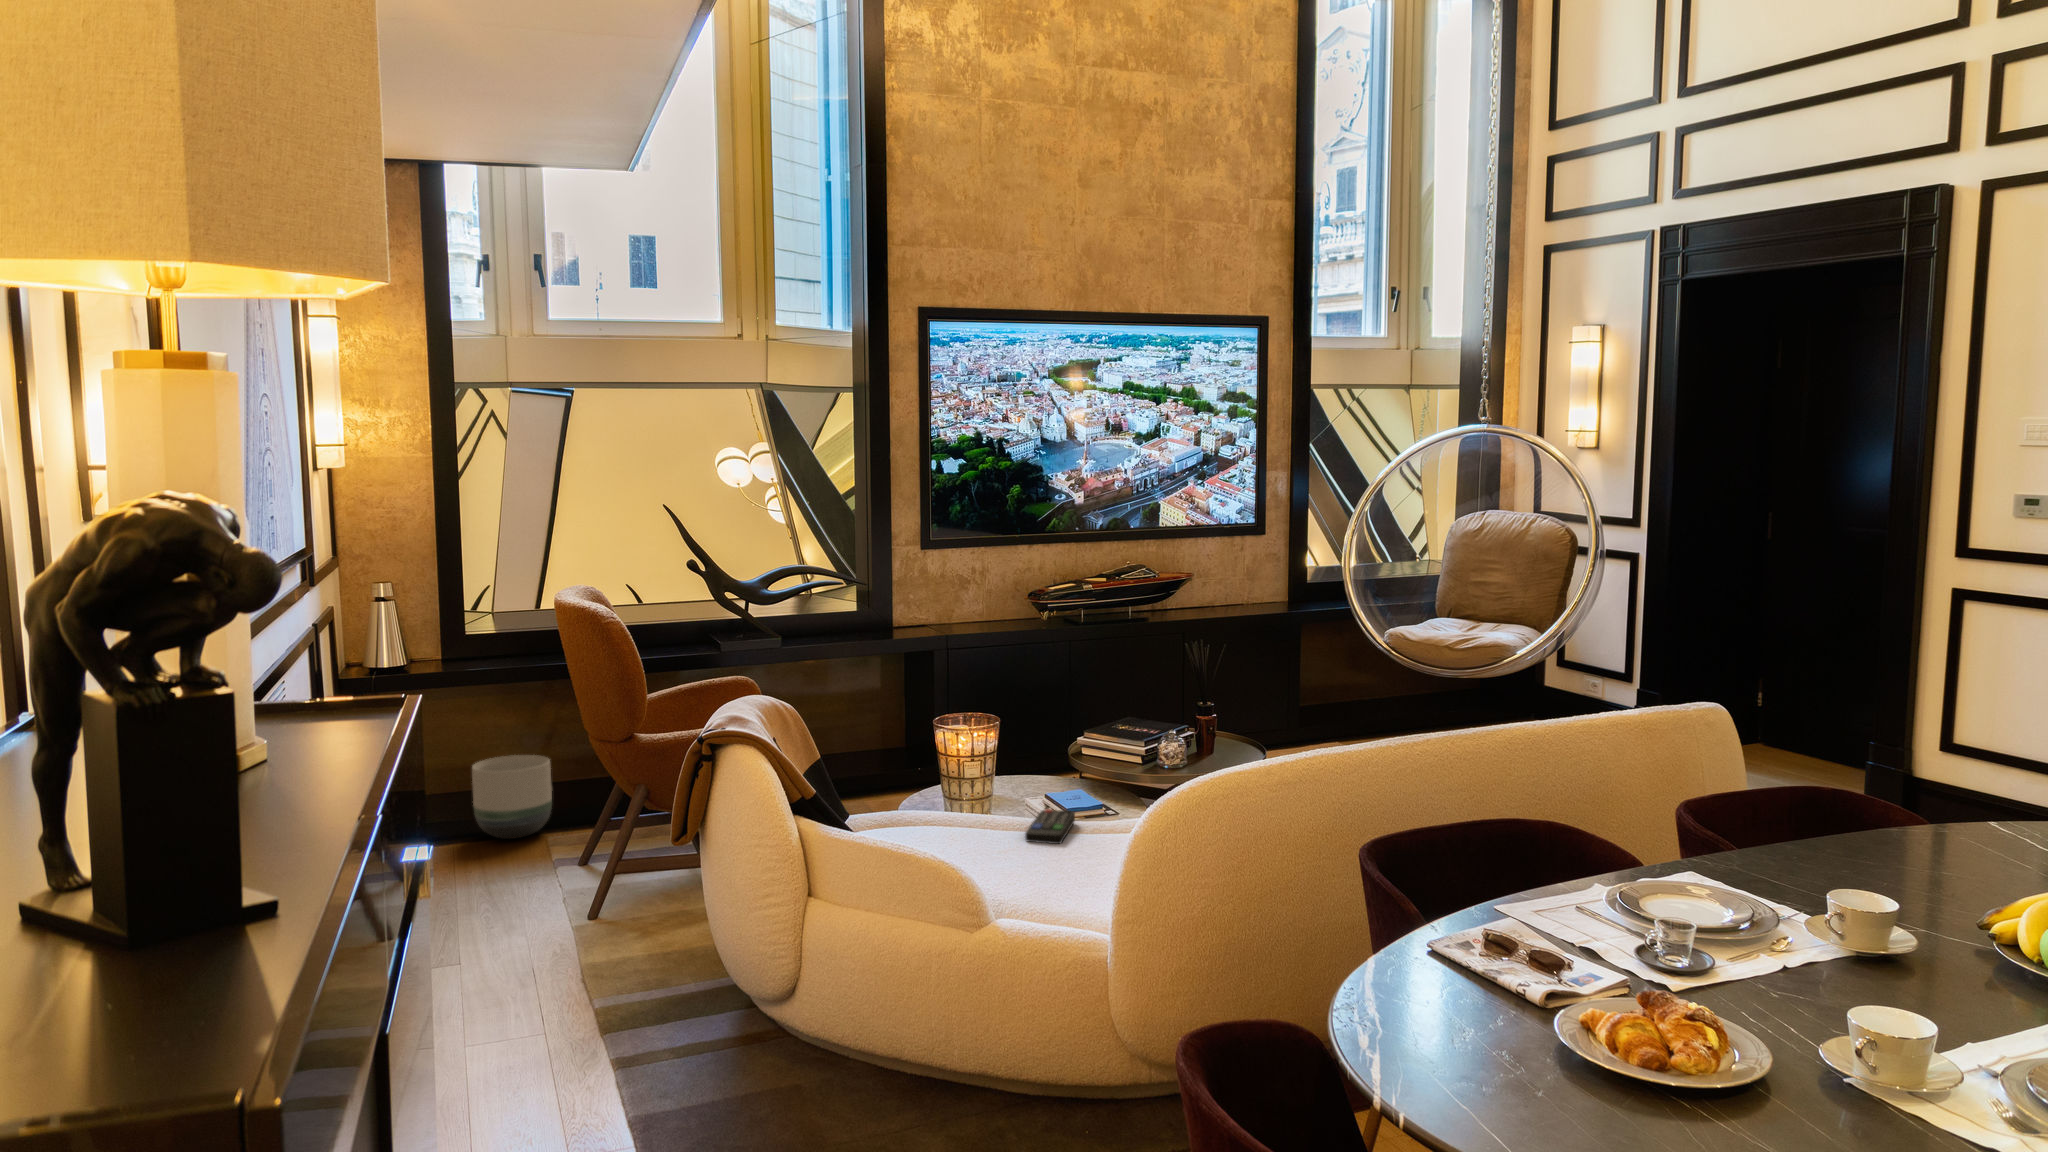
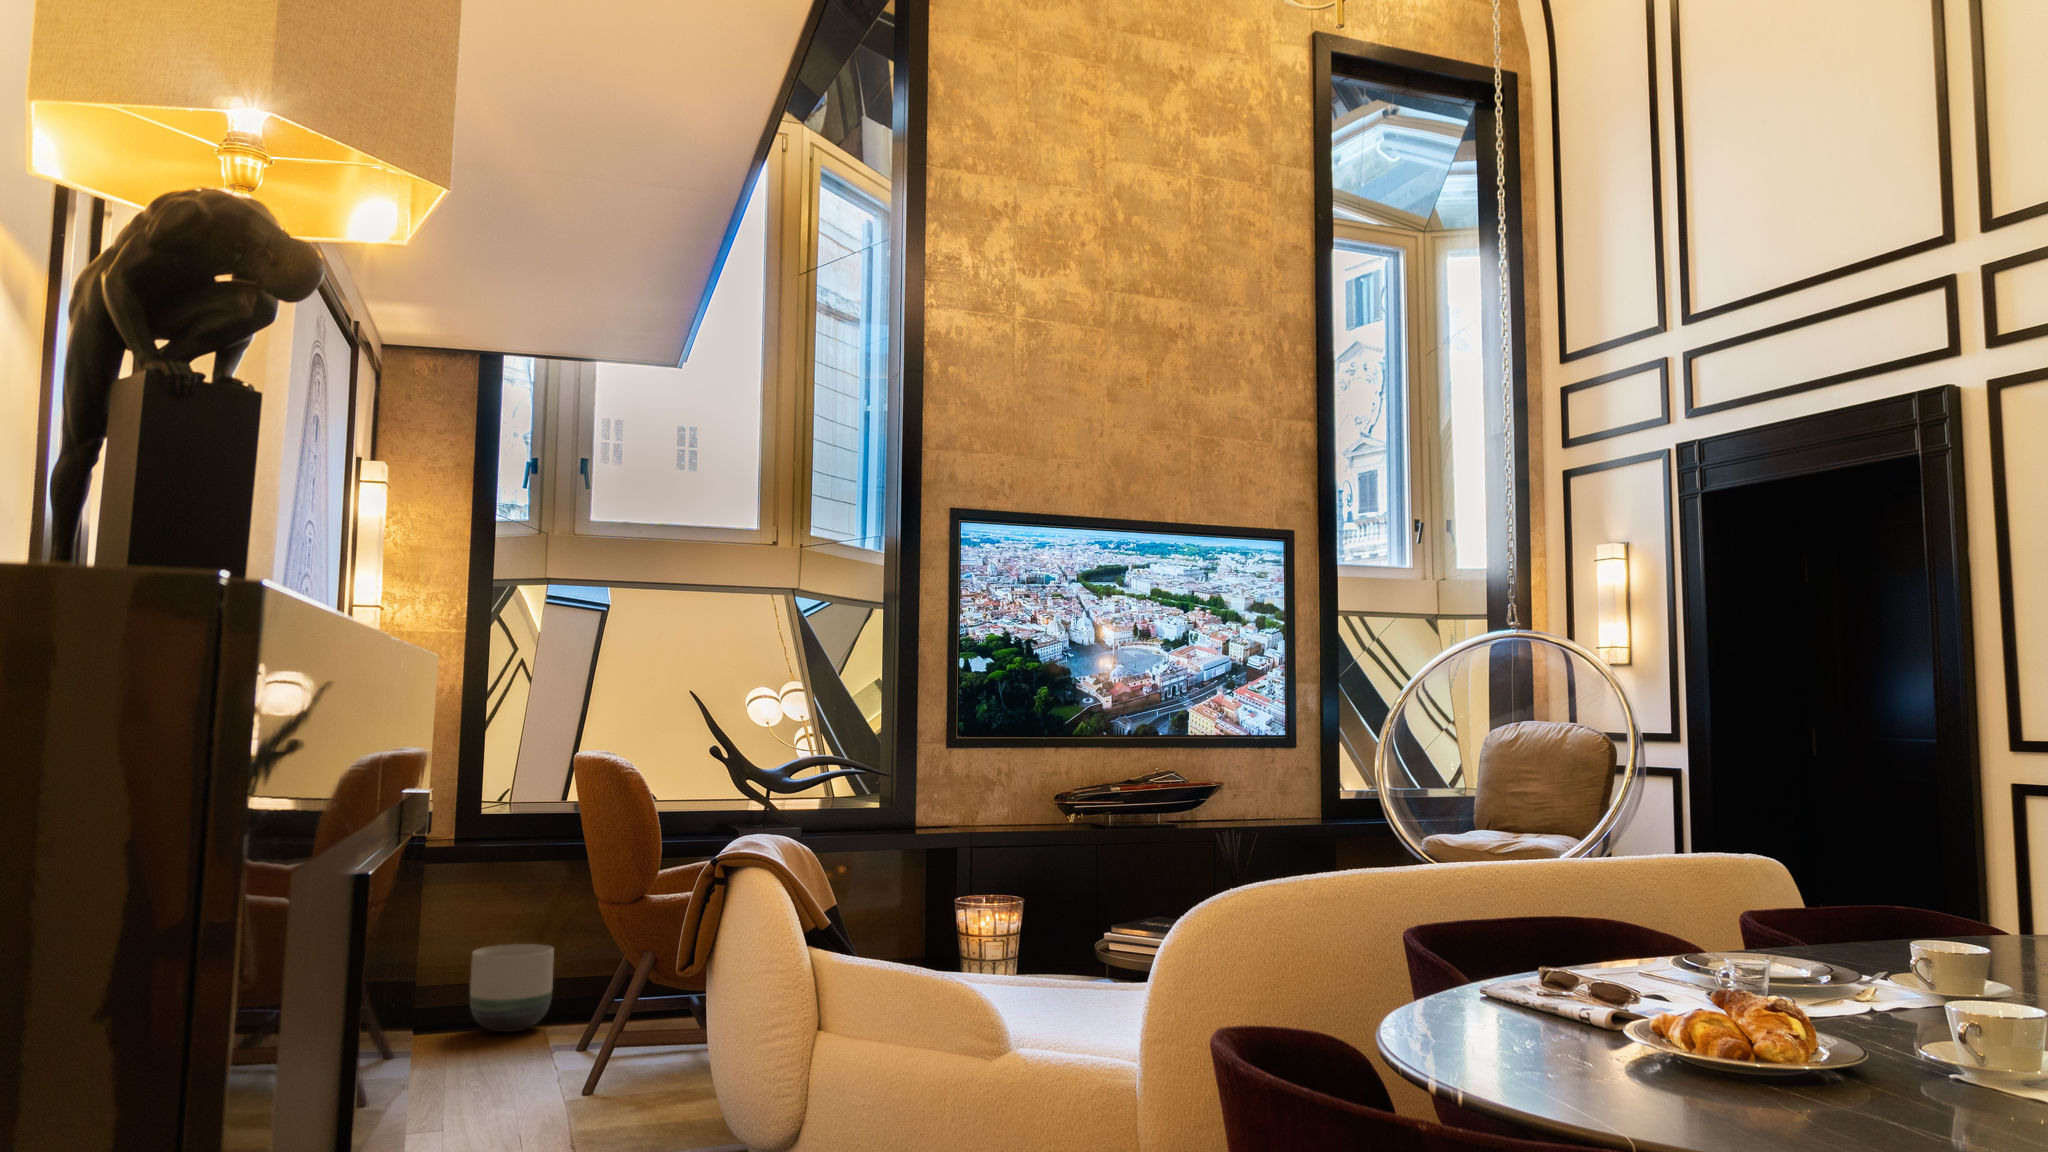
remote control: present [1025,809,1075,844] -> none [1050,970,1103,999]

